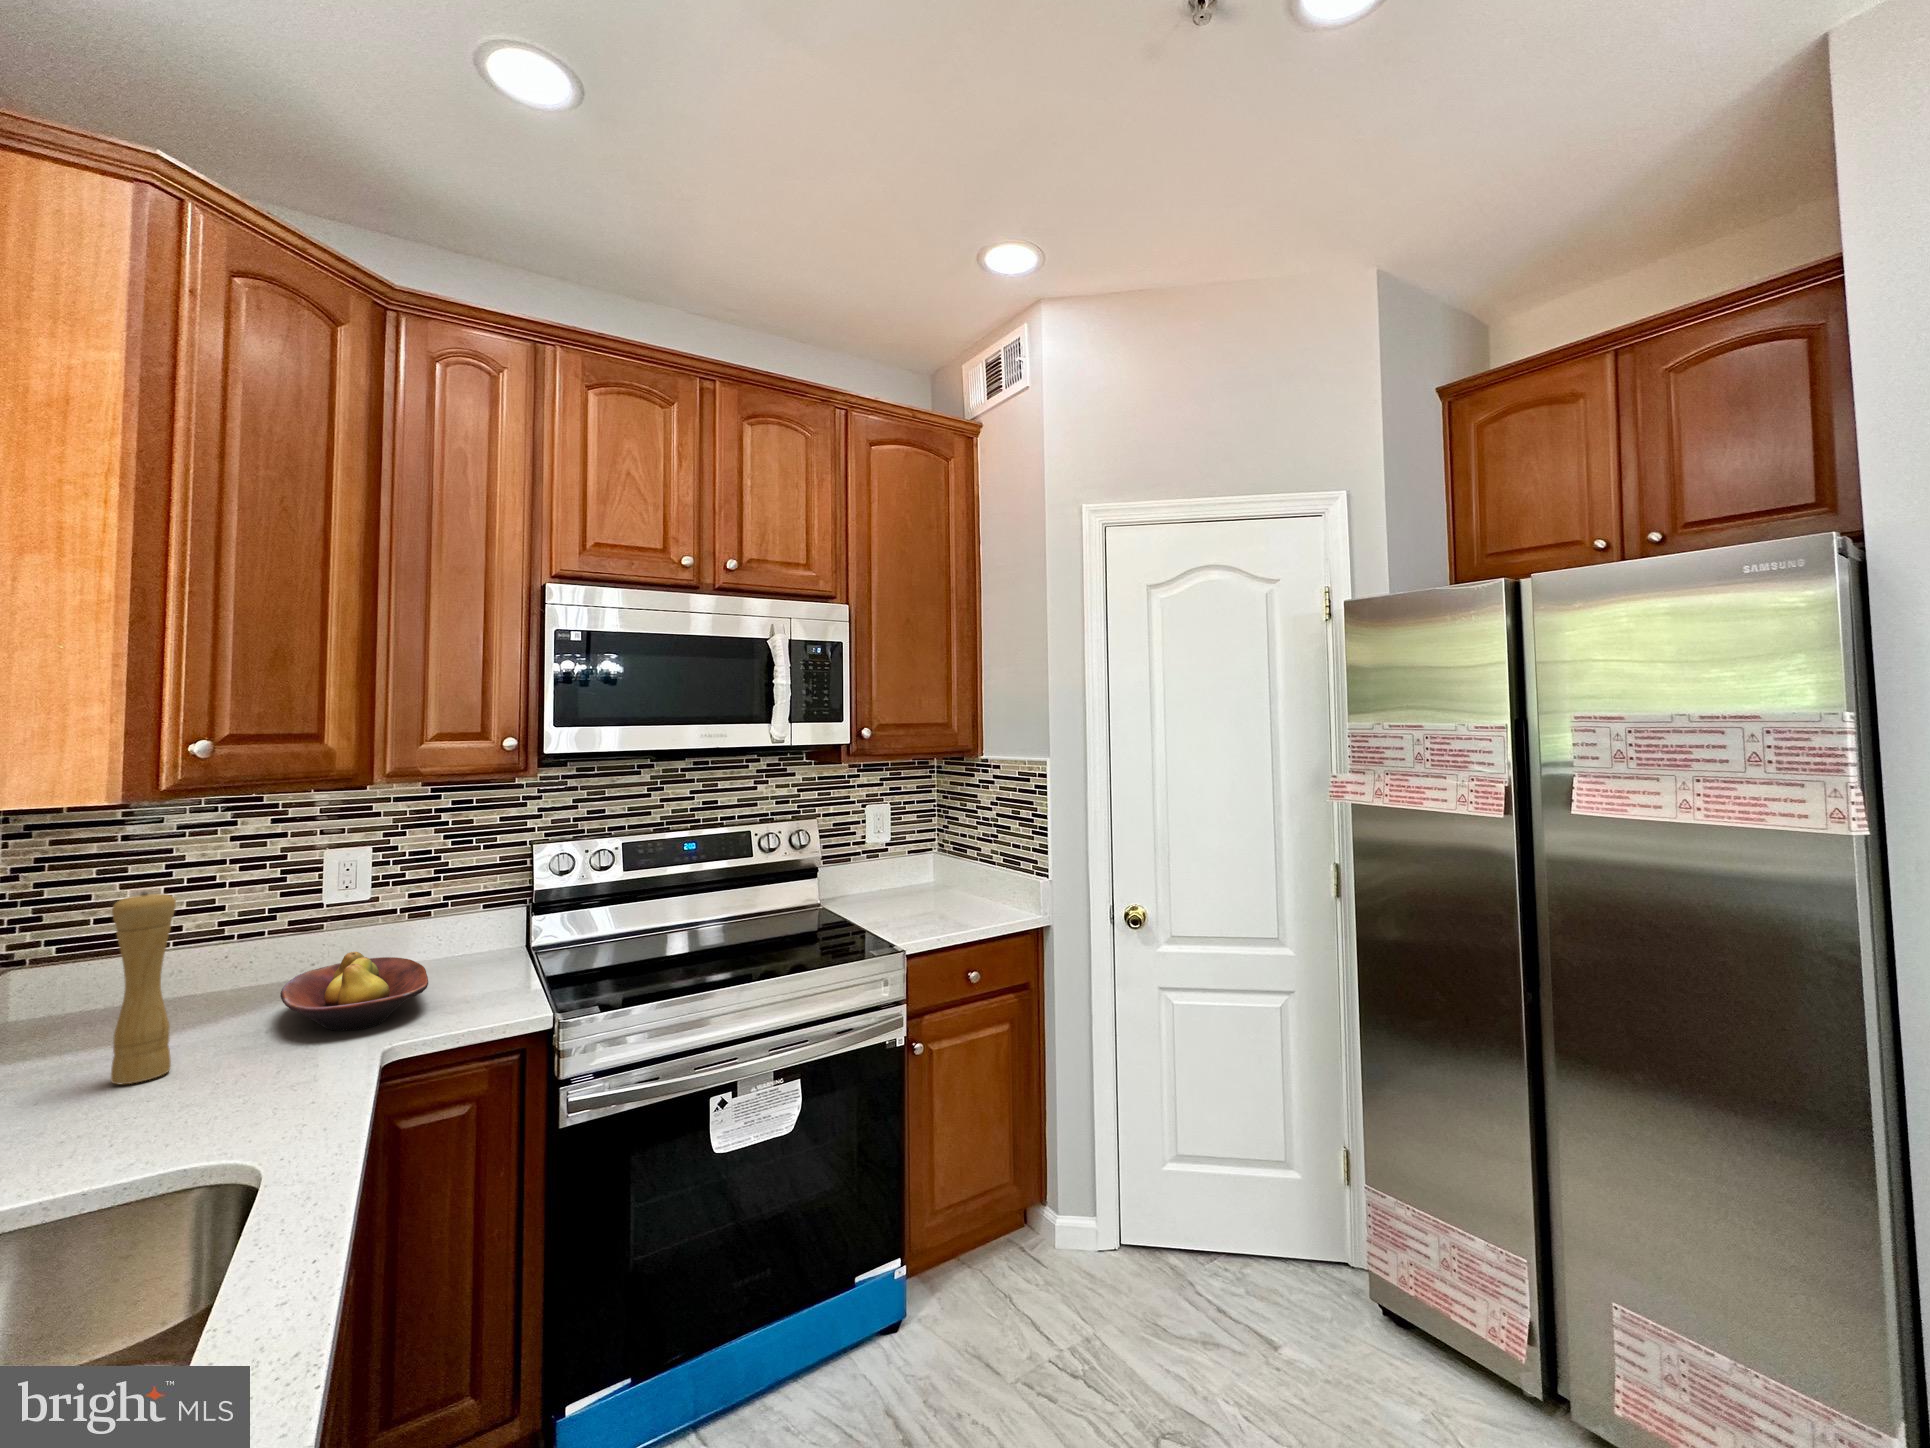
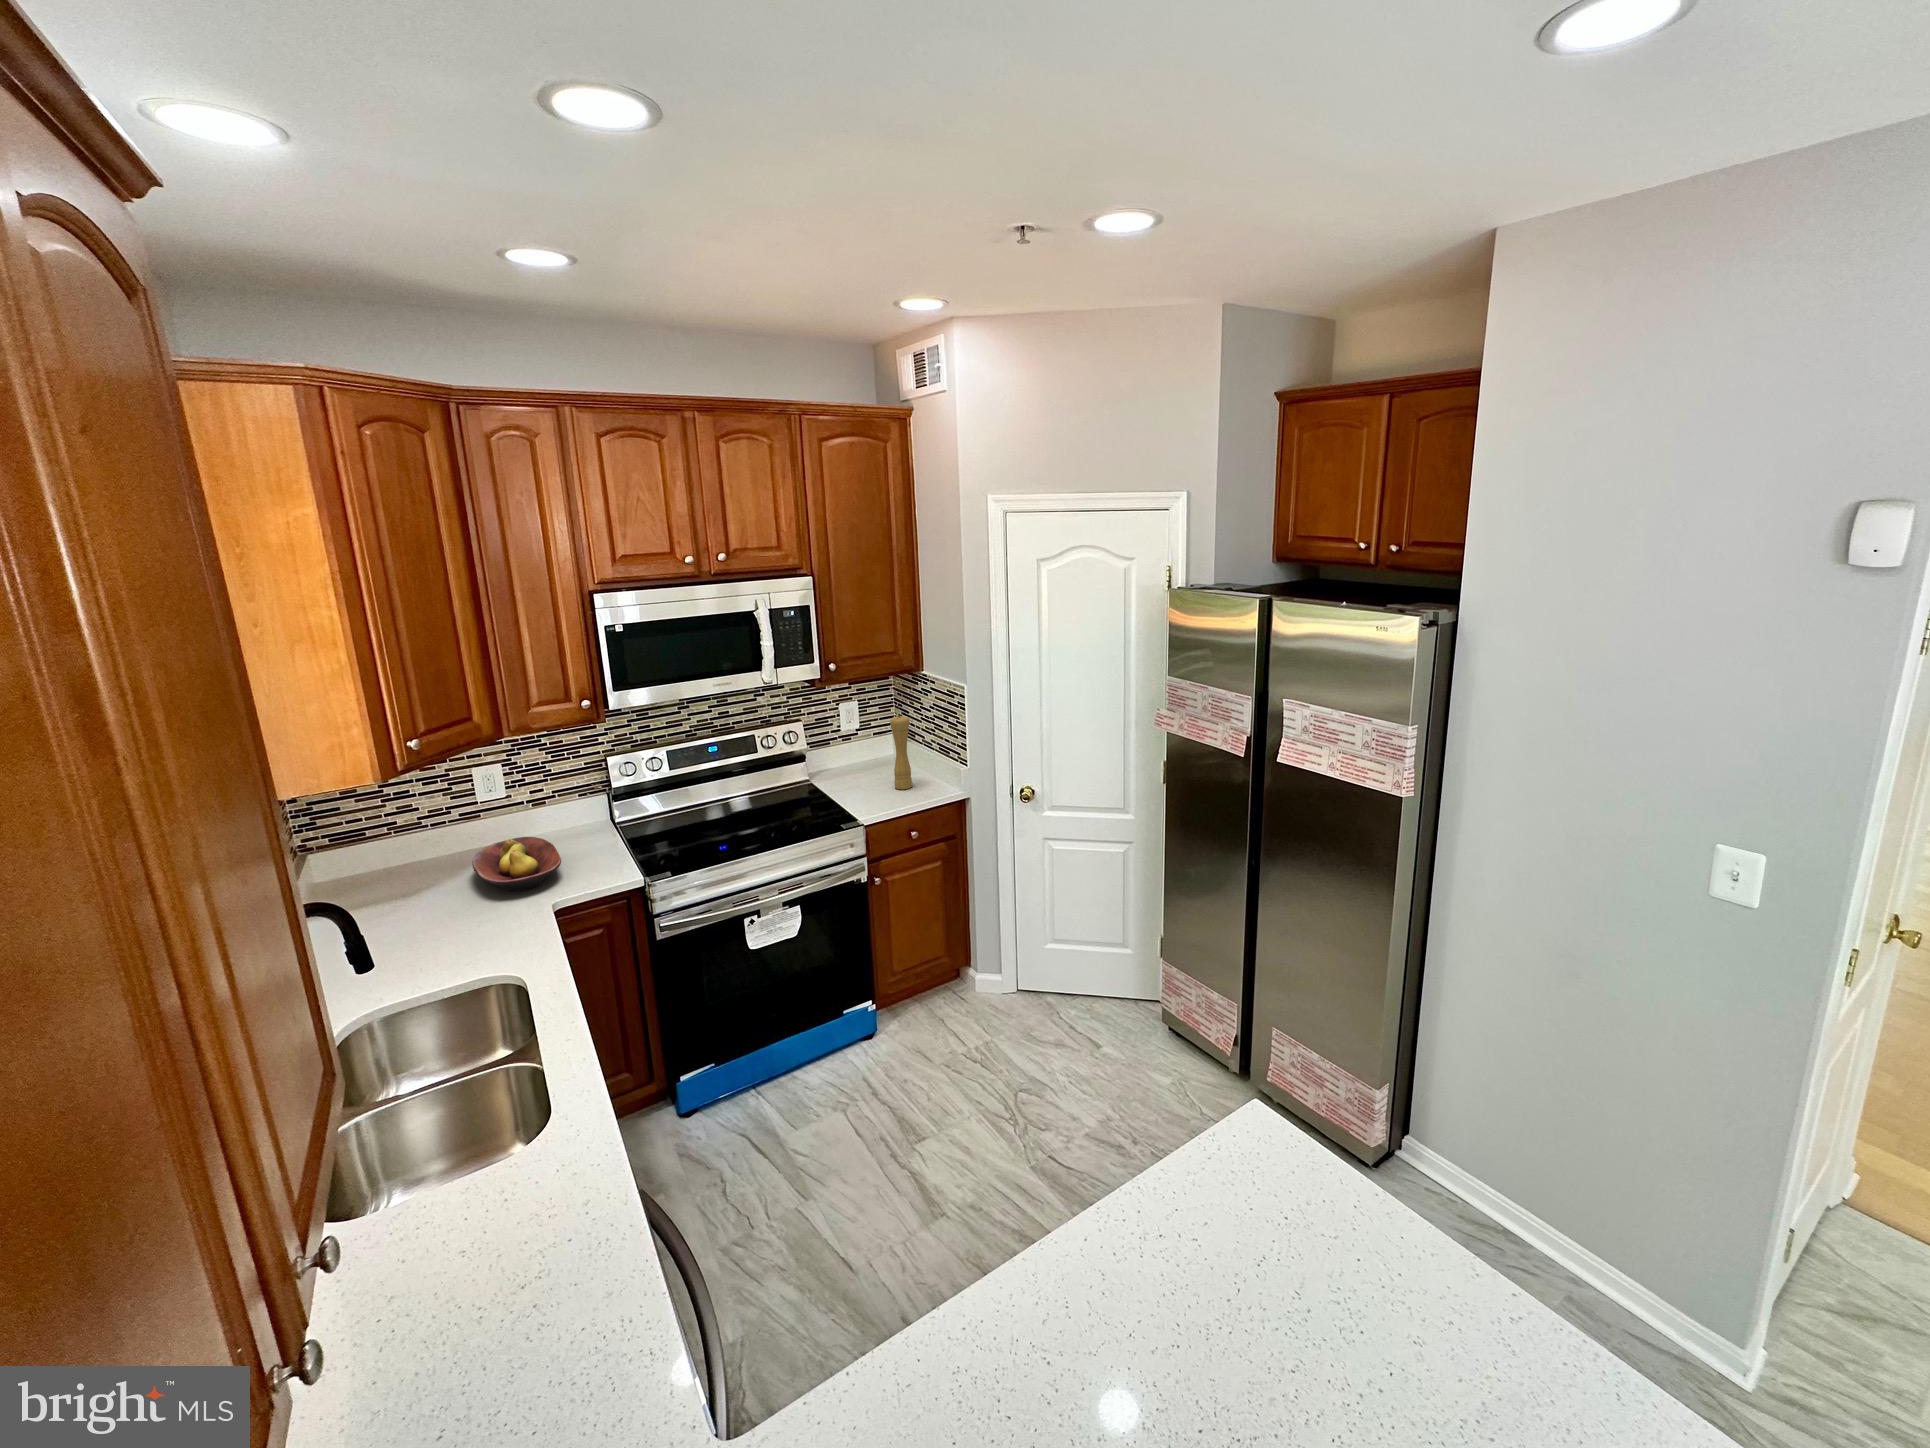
pepper mill: present [111,892,176,1085] -> present [890,716,912,789]

